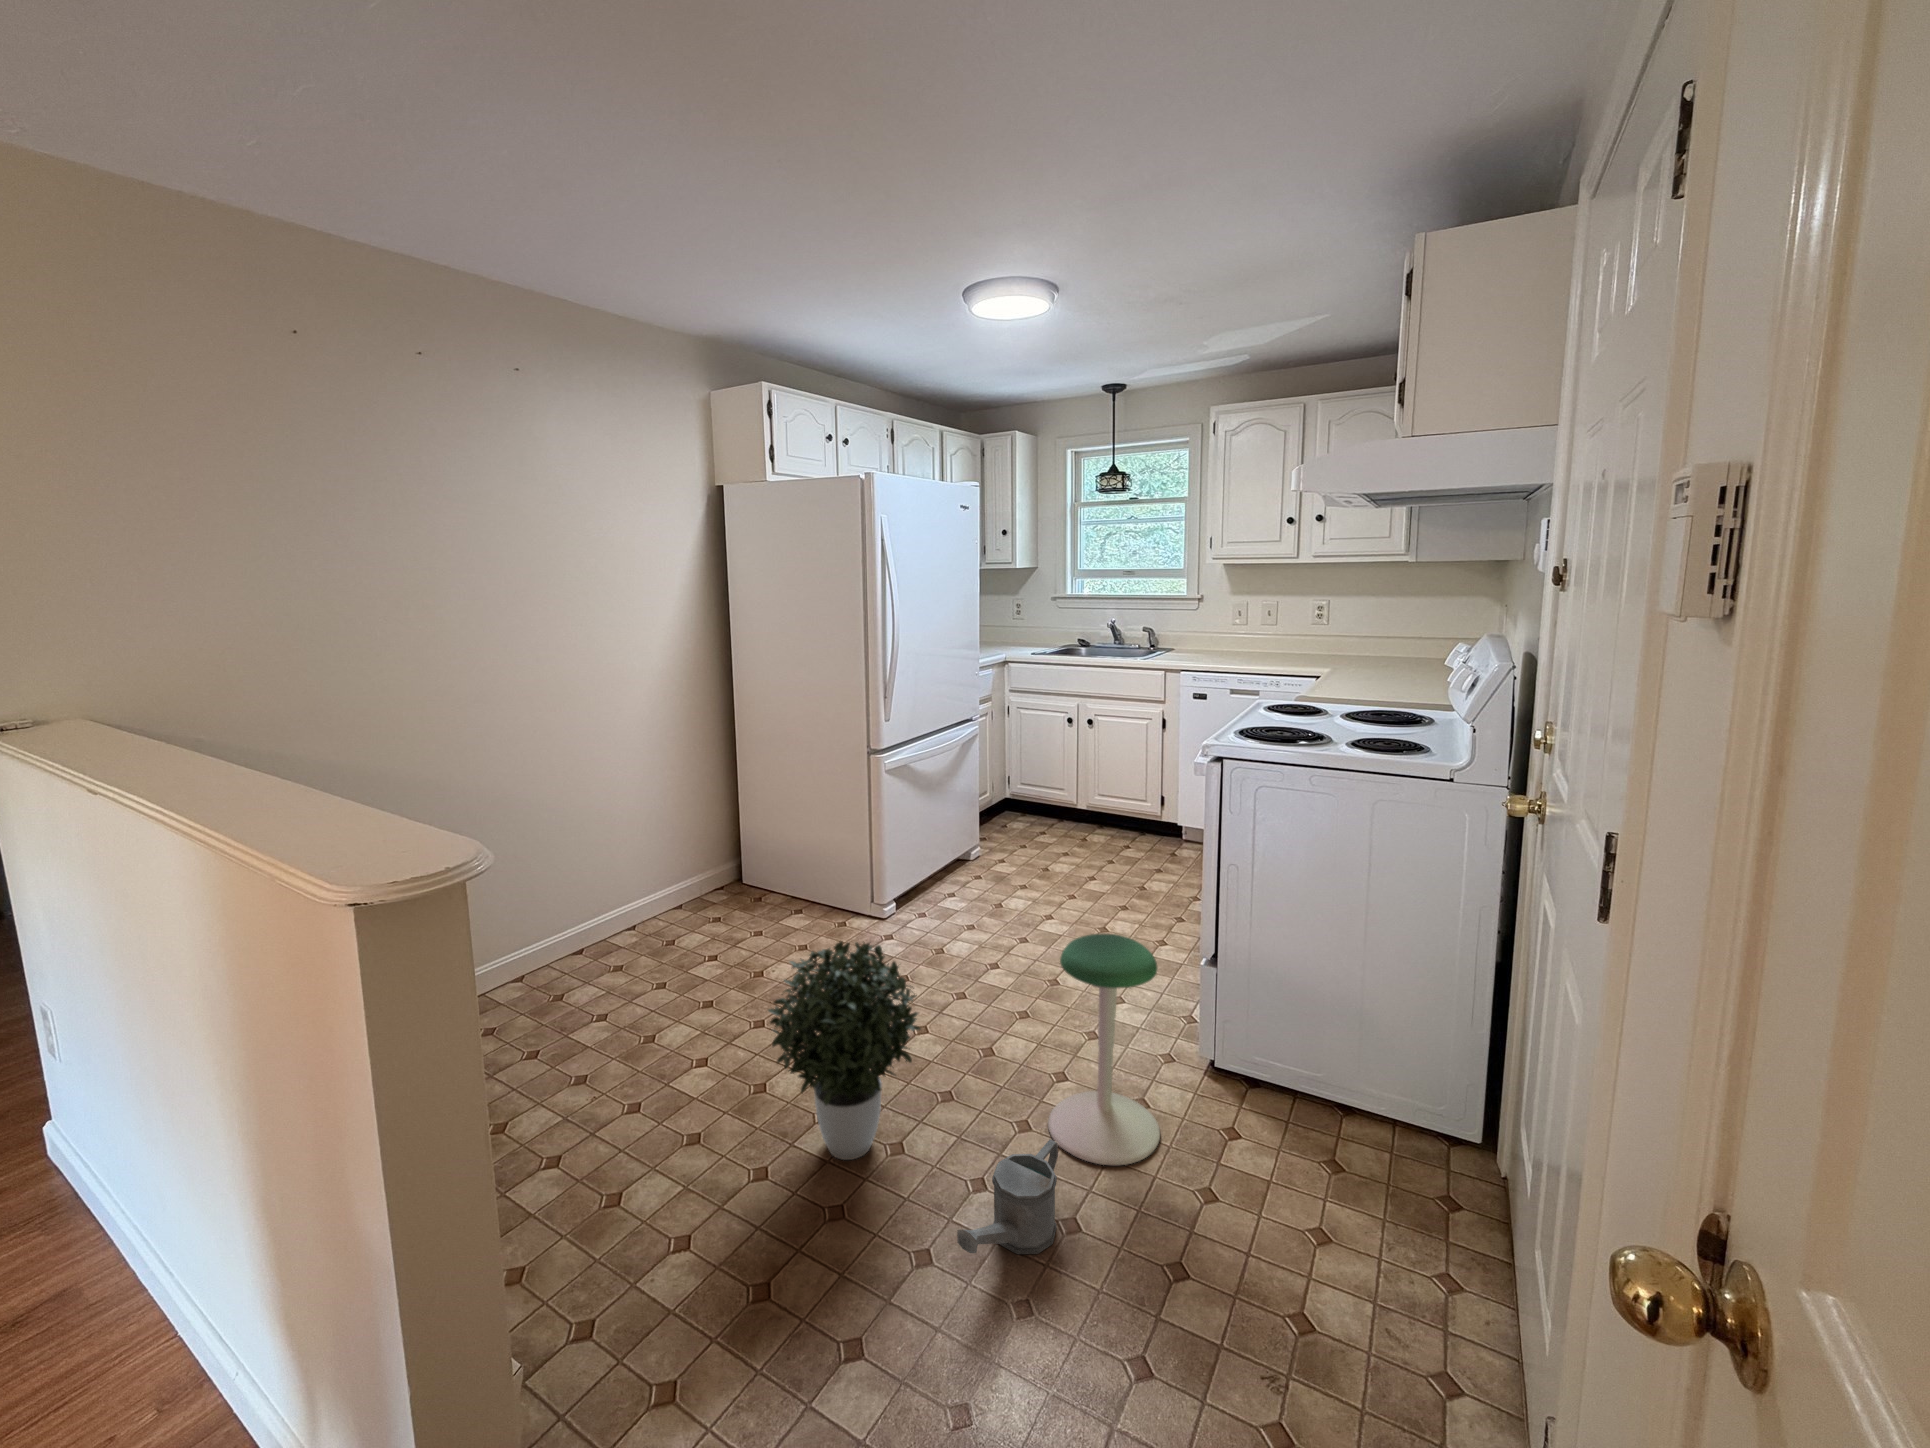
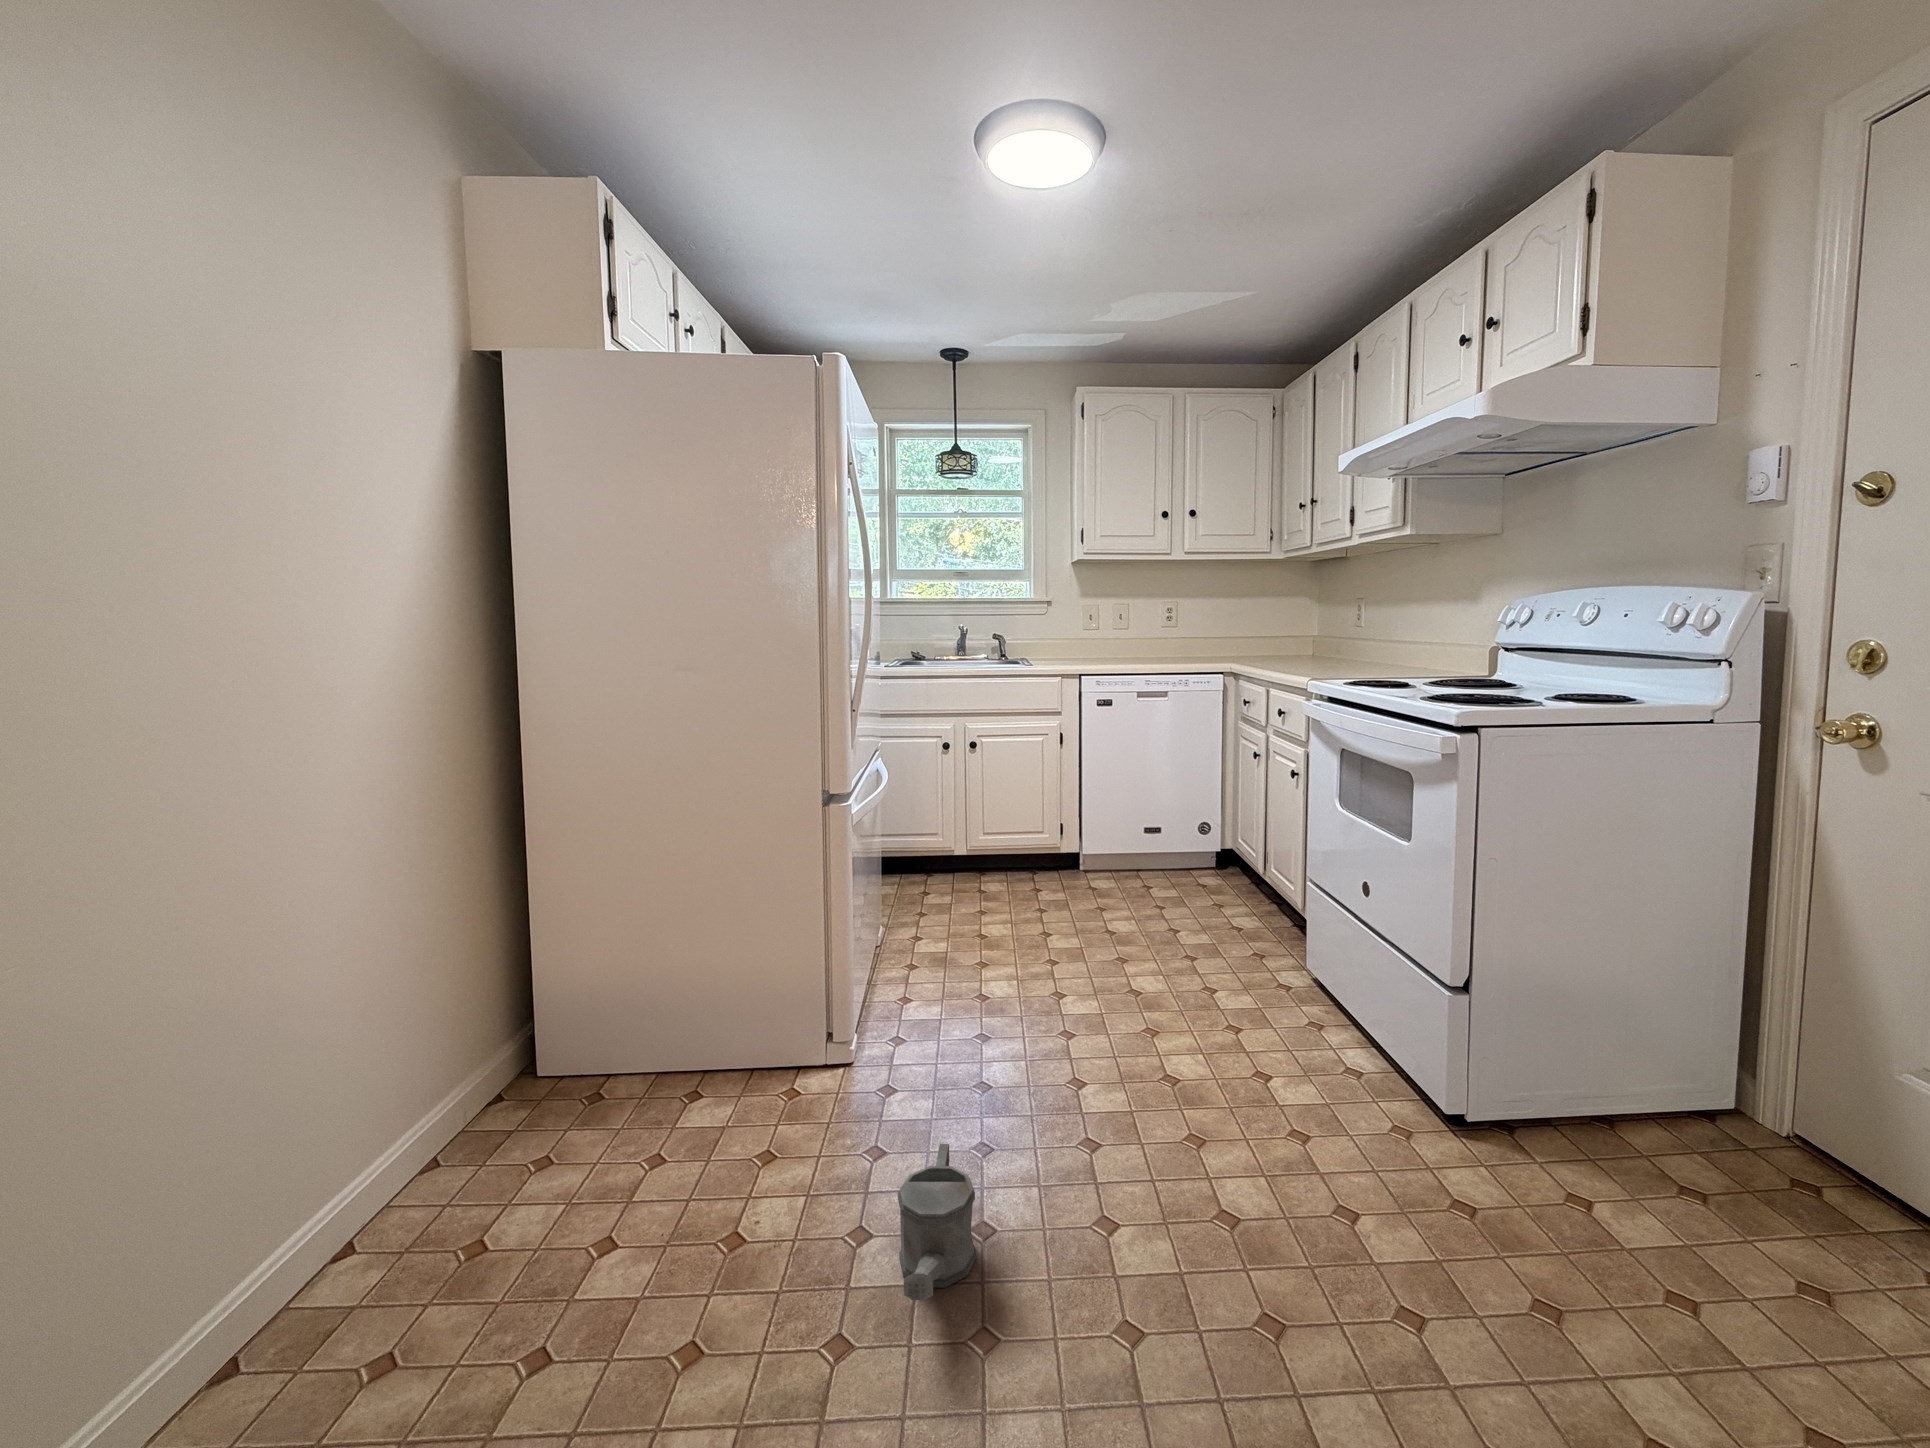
stool: present [1048,934,1160,1165] -> none [897,902,1021,1162]
potted plant: present [768,941,920,1160] -> none [530,970,762,1288]

